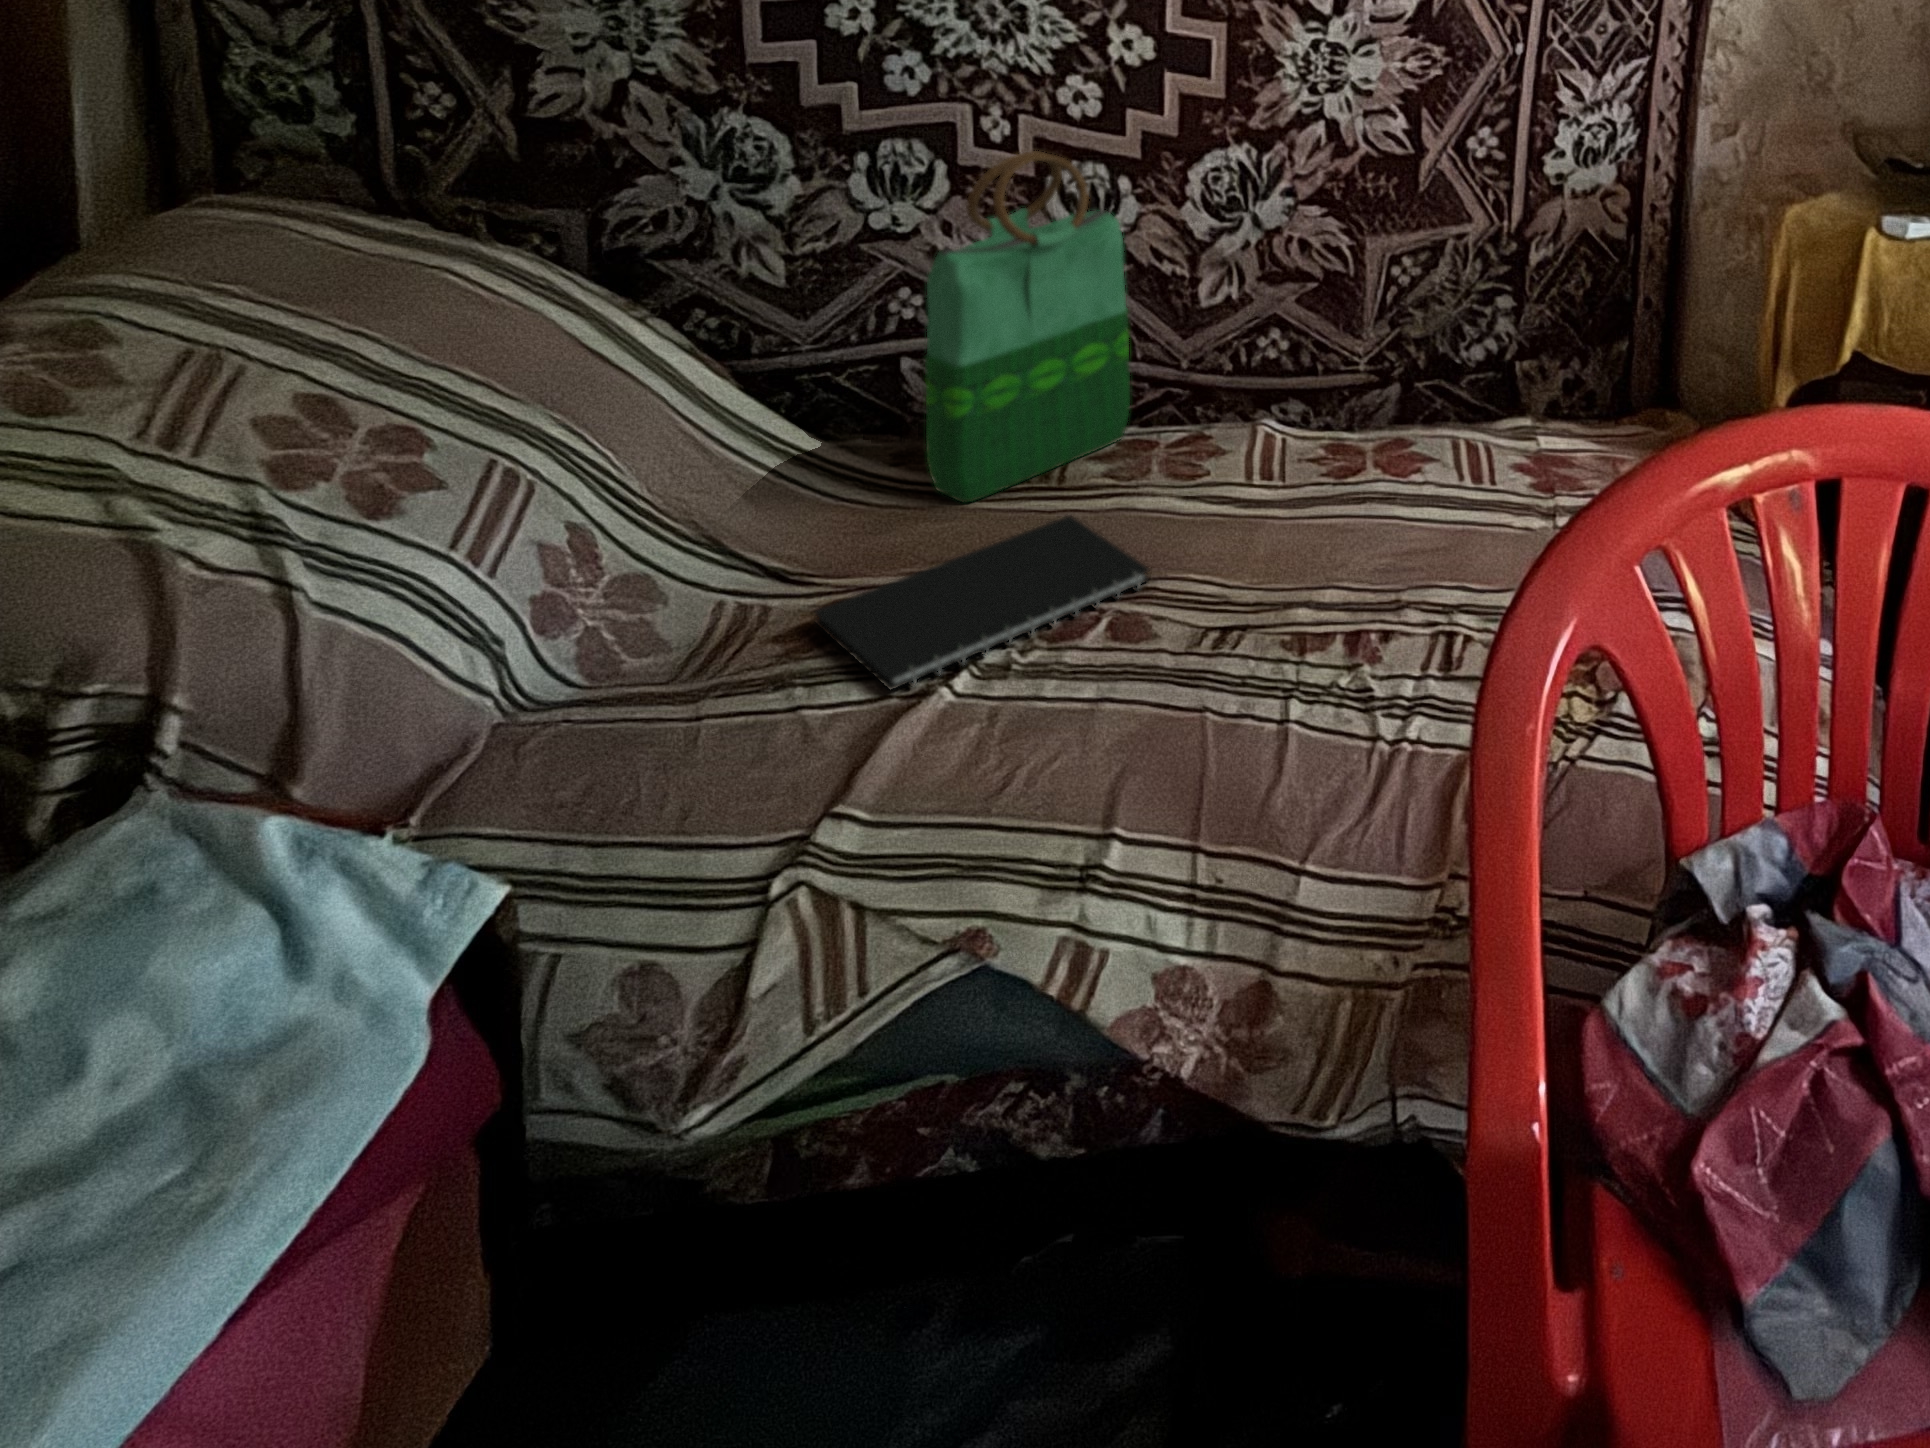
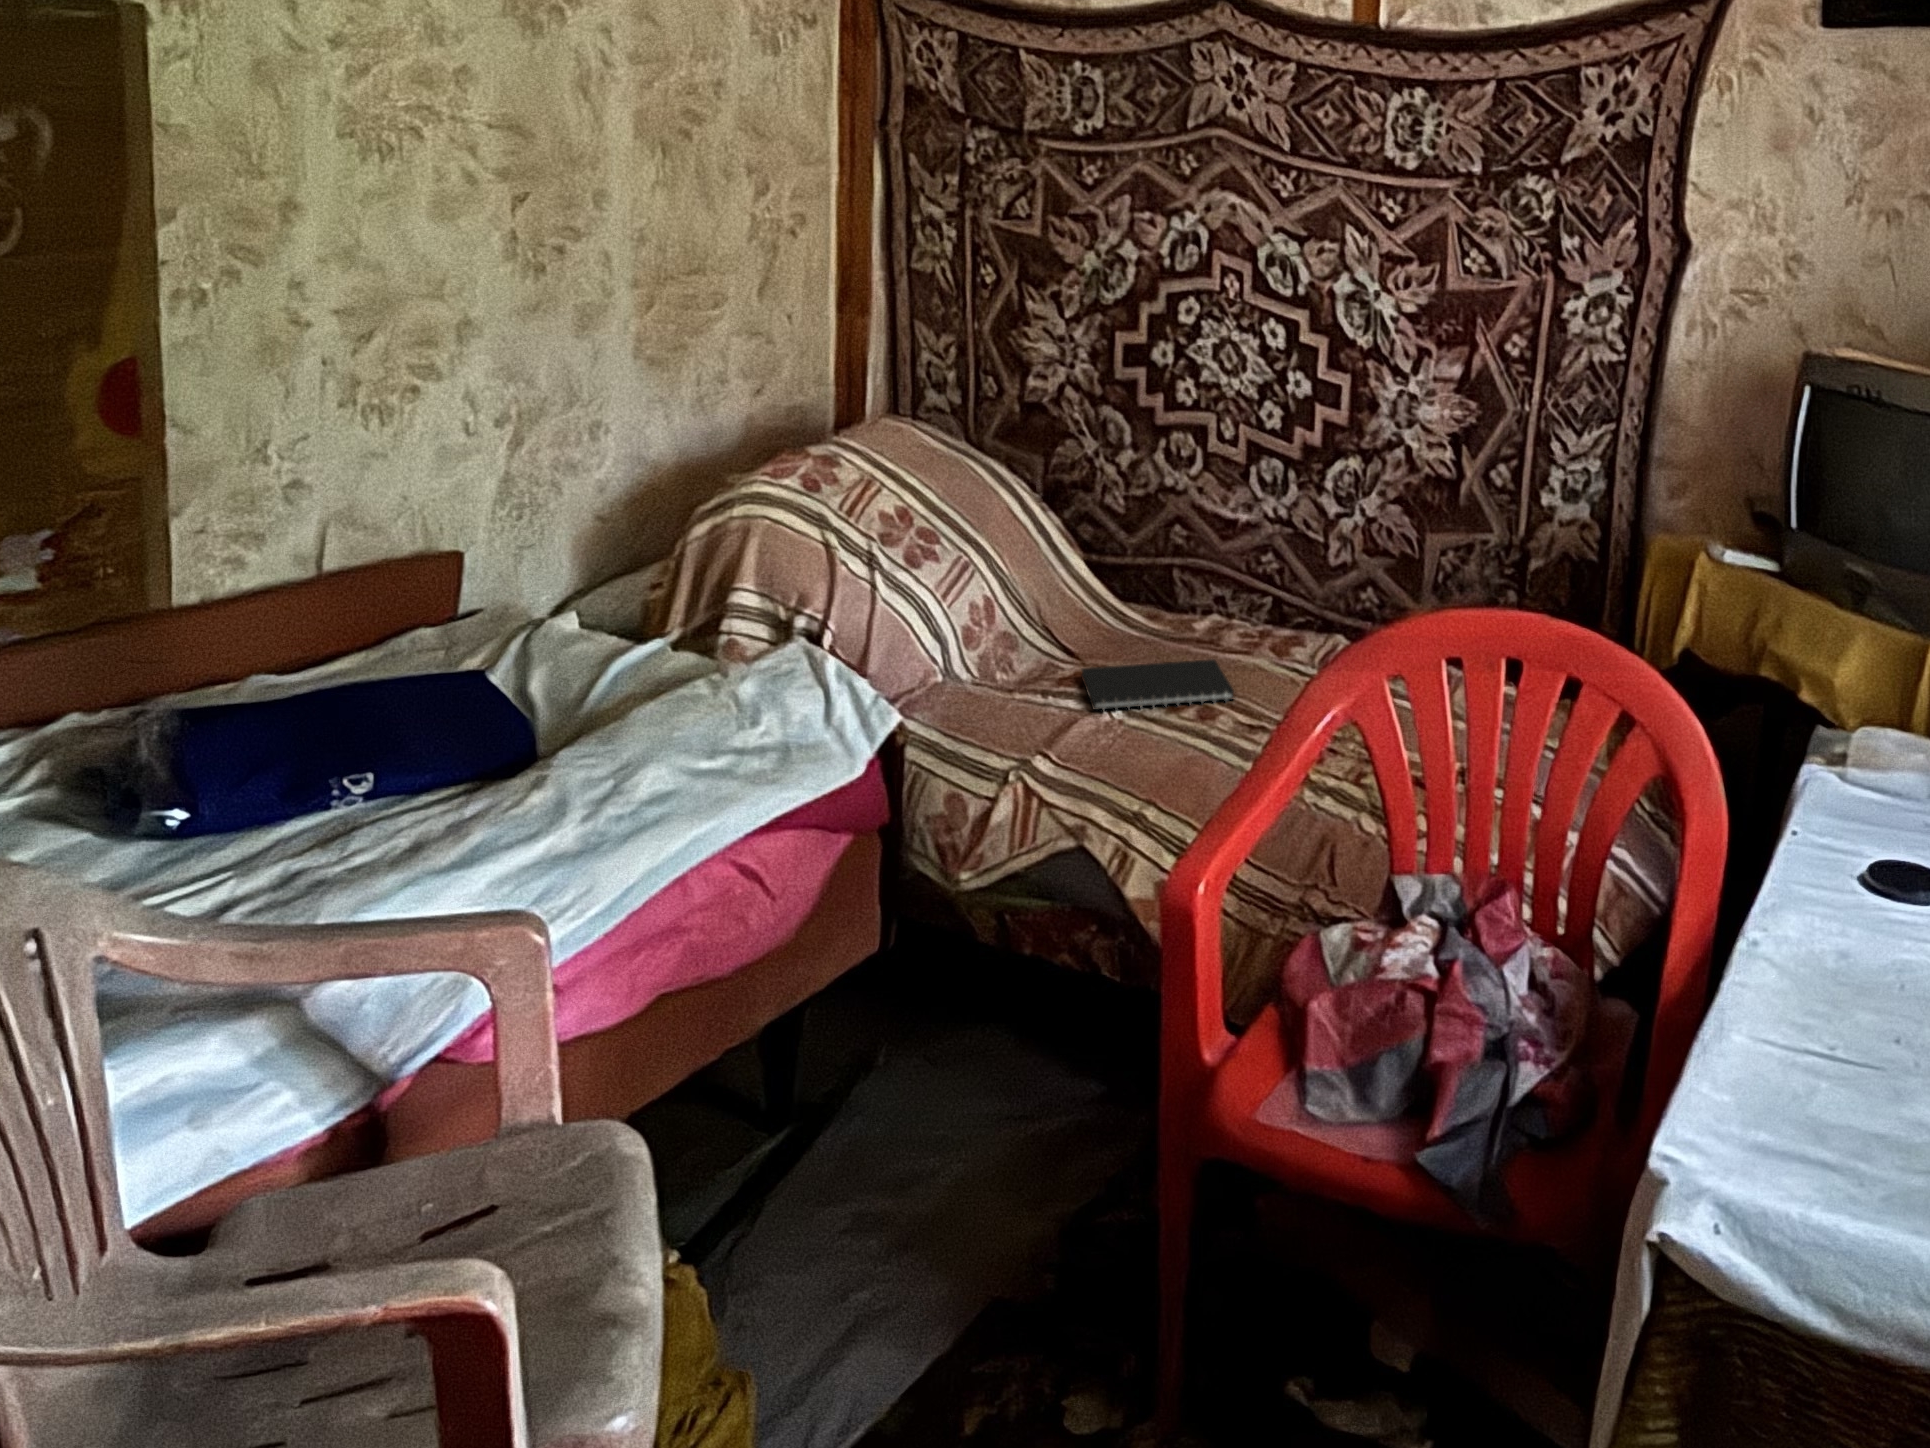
tote bag: present [925,151,1130,502] -> none [1163,439,1275,645]

